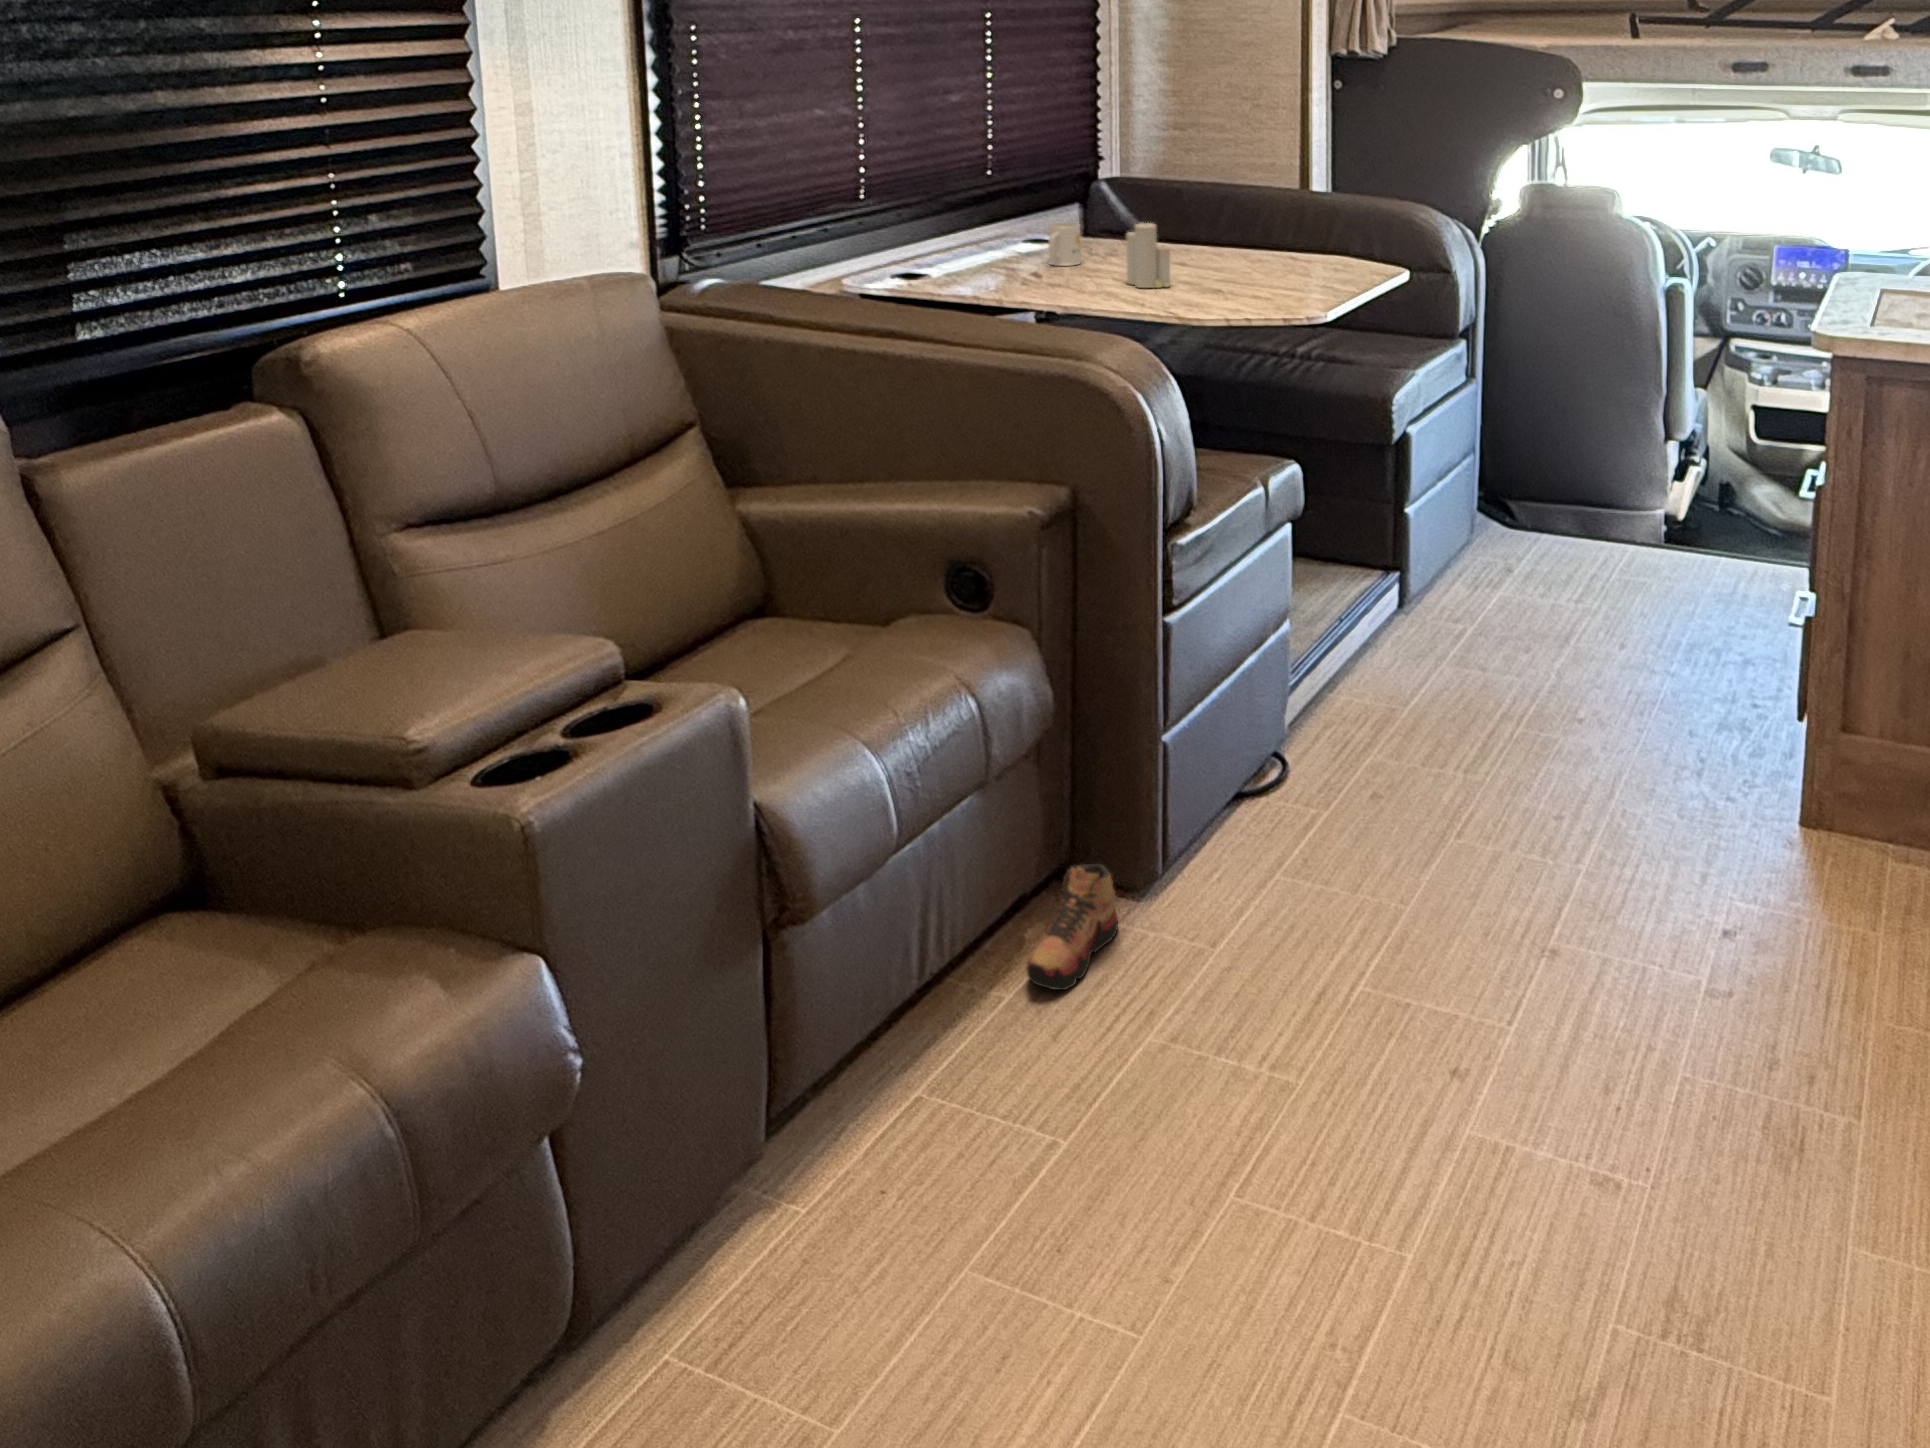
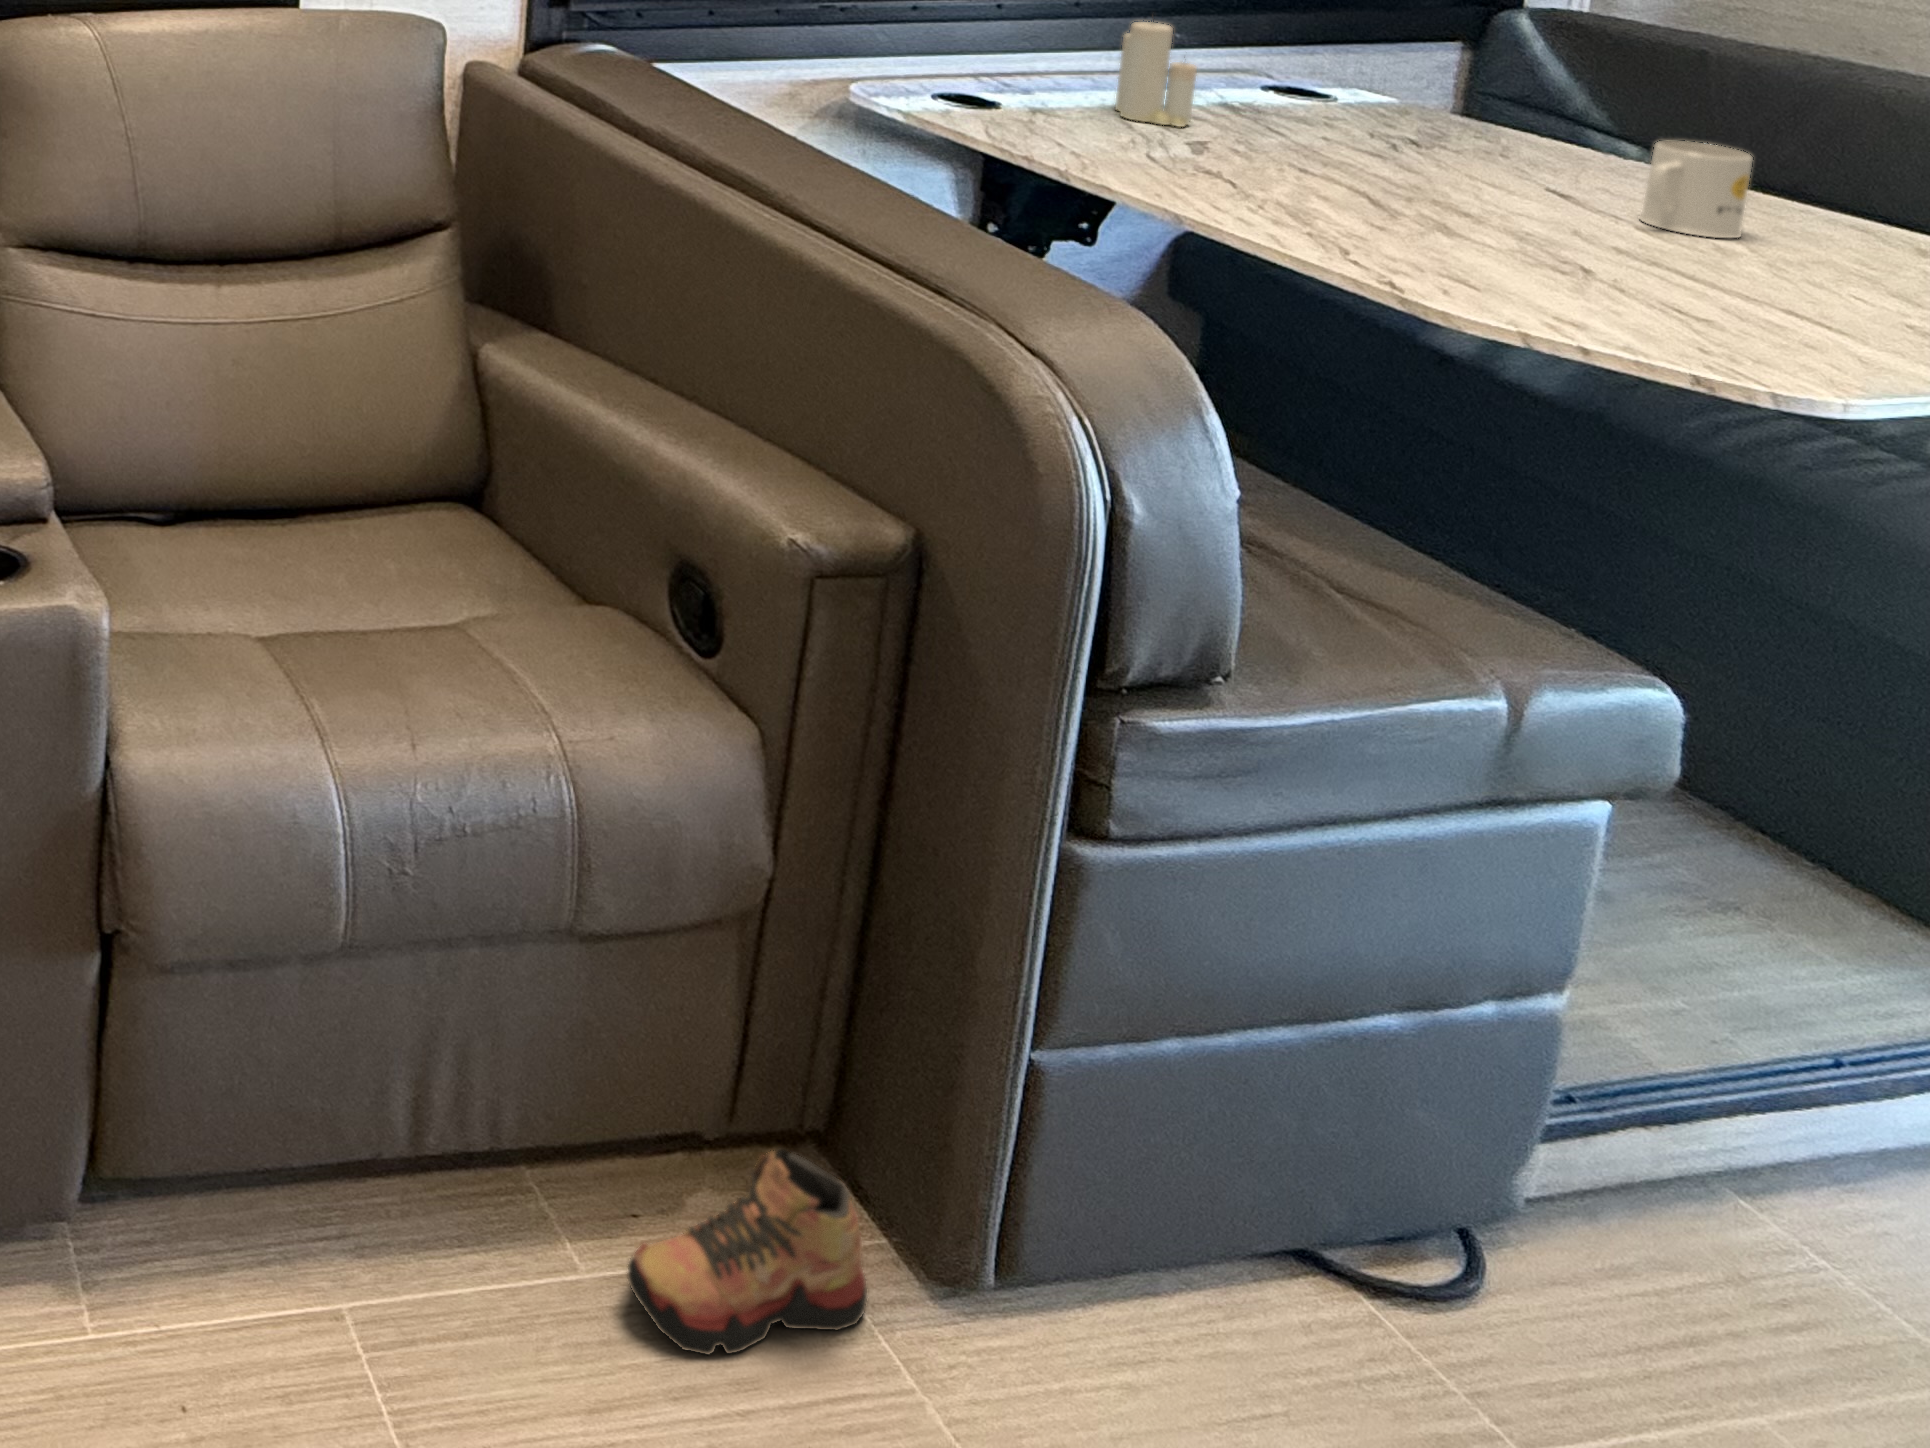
mug: present [1048,222,1081,266] -> present [1640,140,1752,238]
candle: present [1126,223,1170,288] -> present [1115,17,1197,127]

